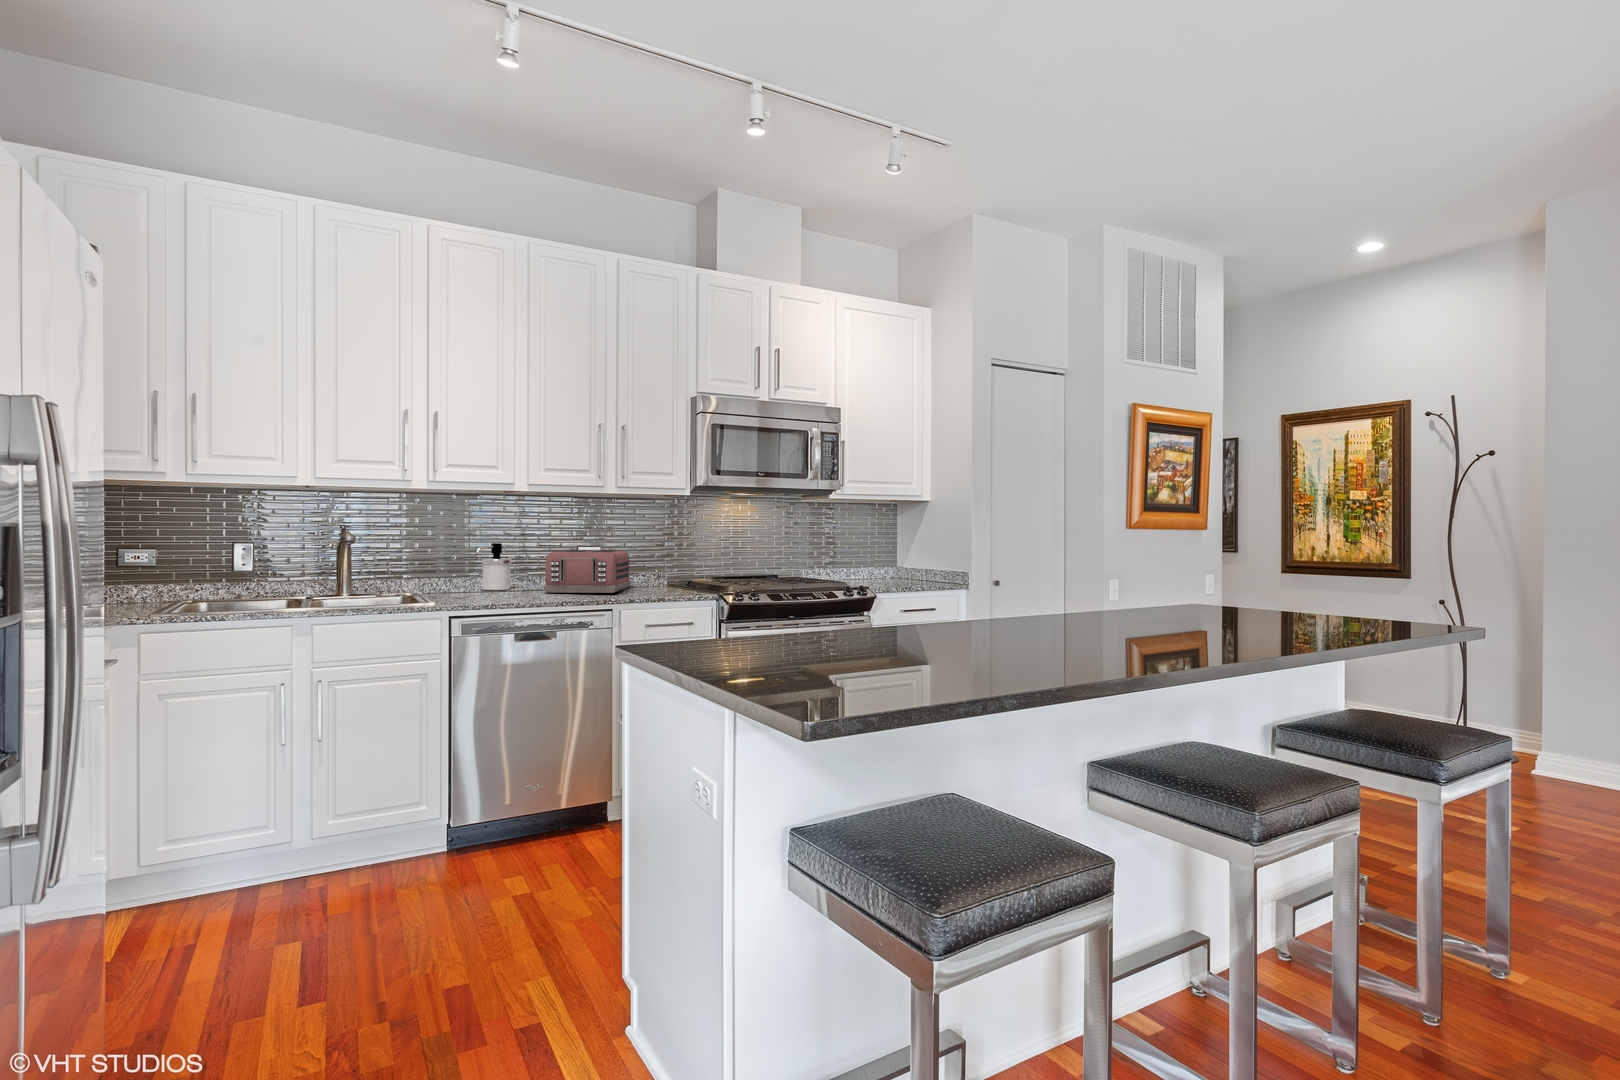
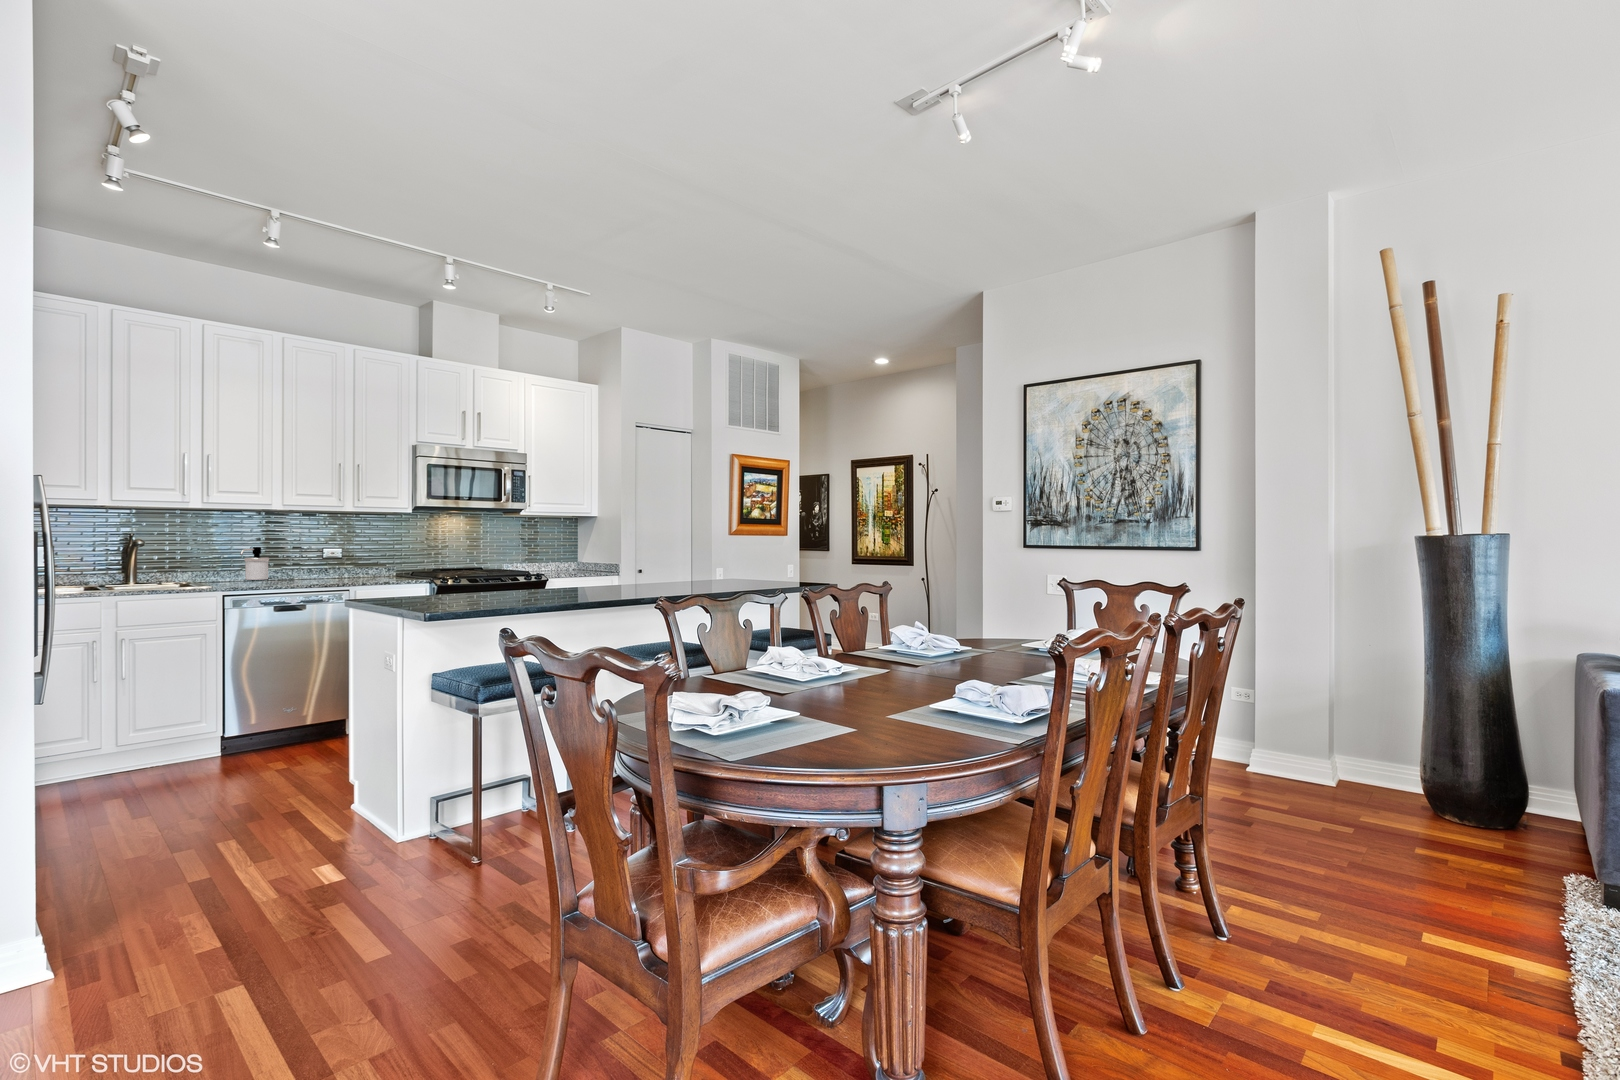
toaster: present [544,550,630,593] -> none [295,551,365,581]

